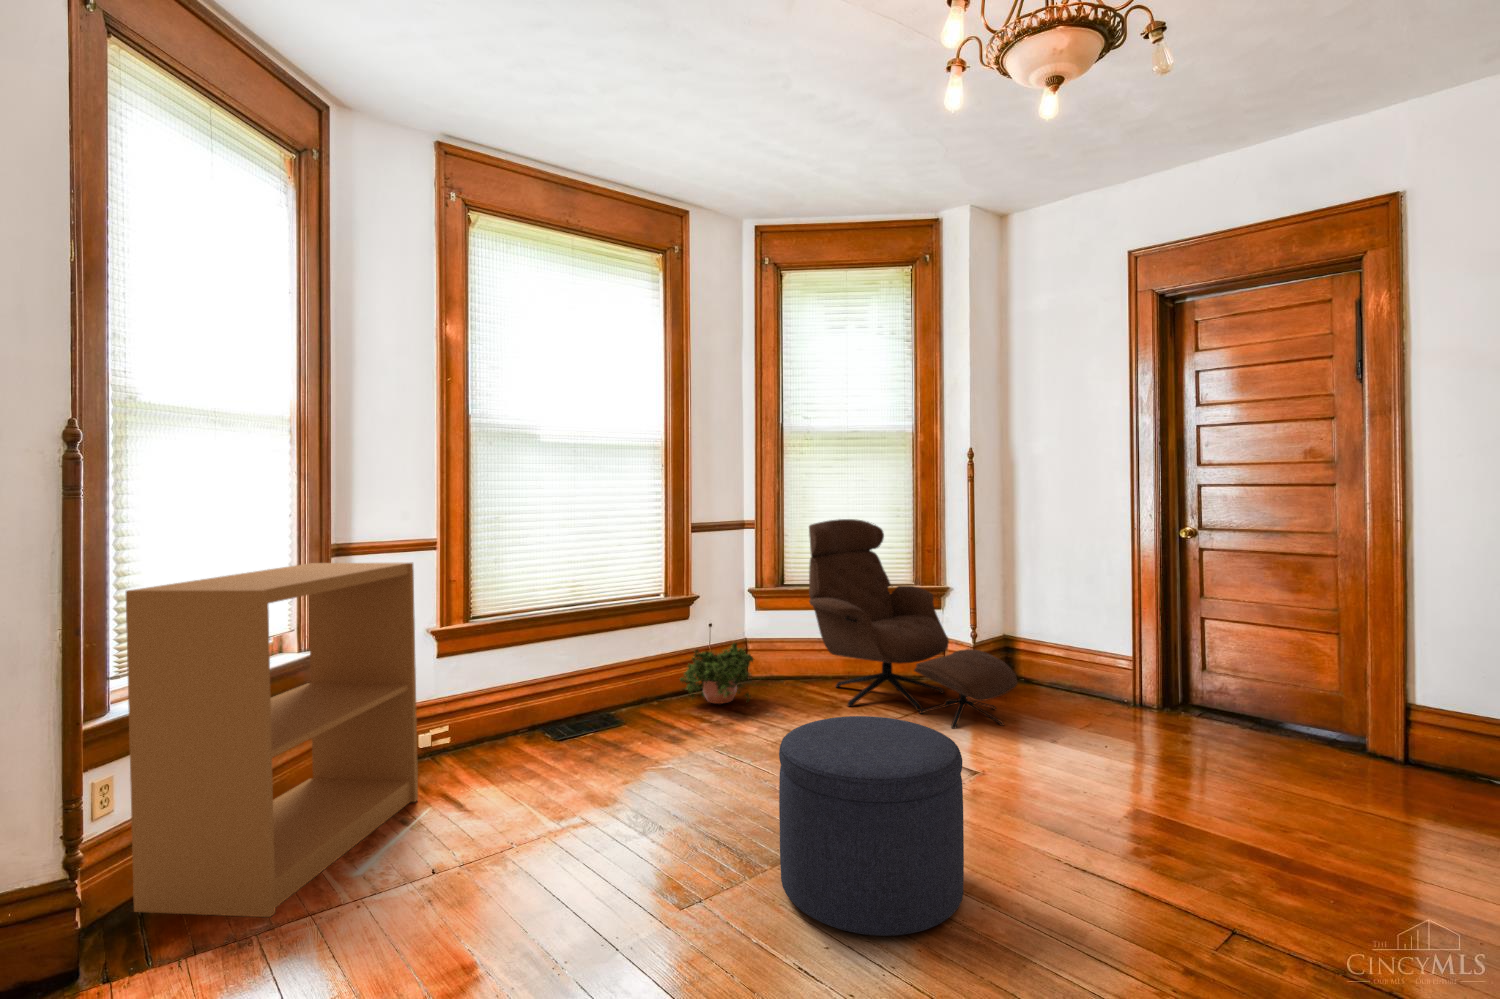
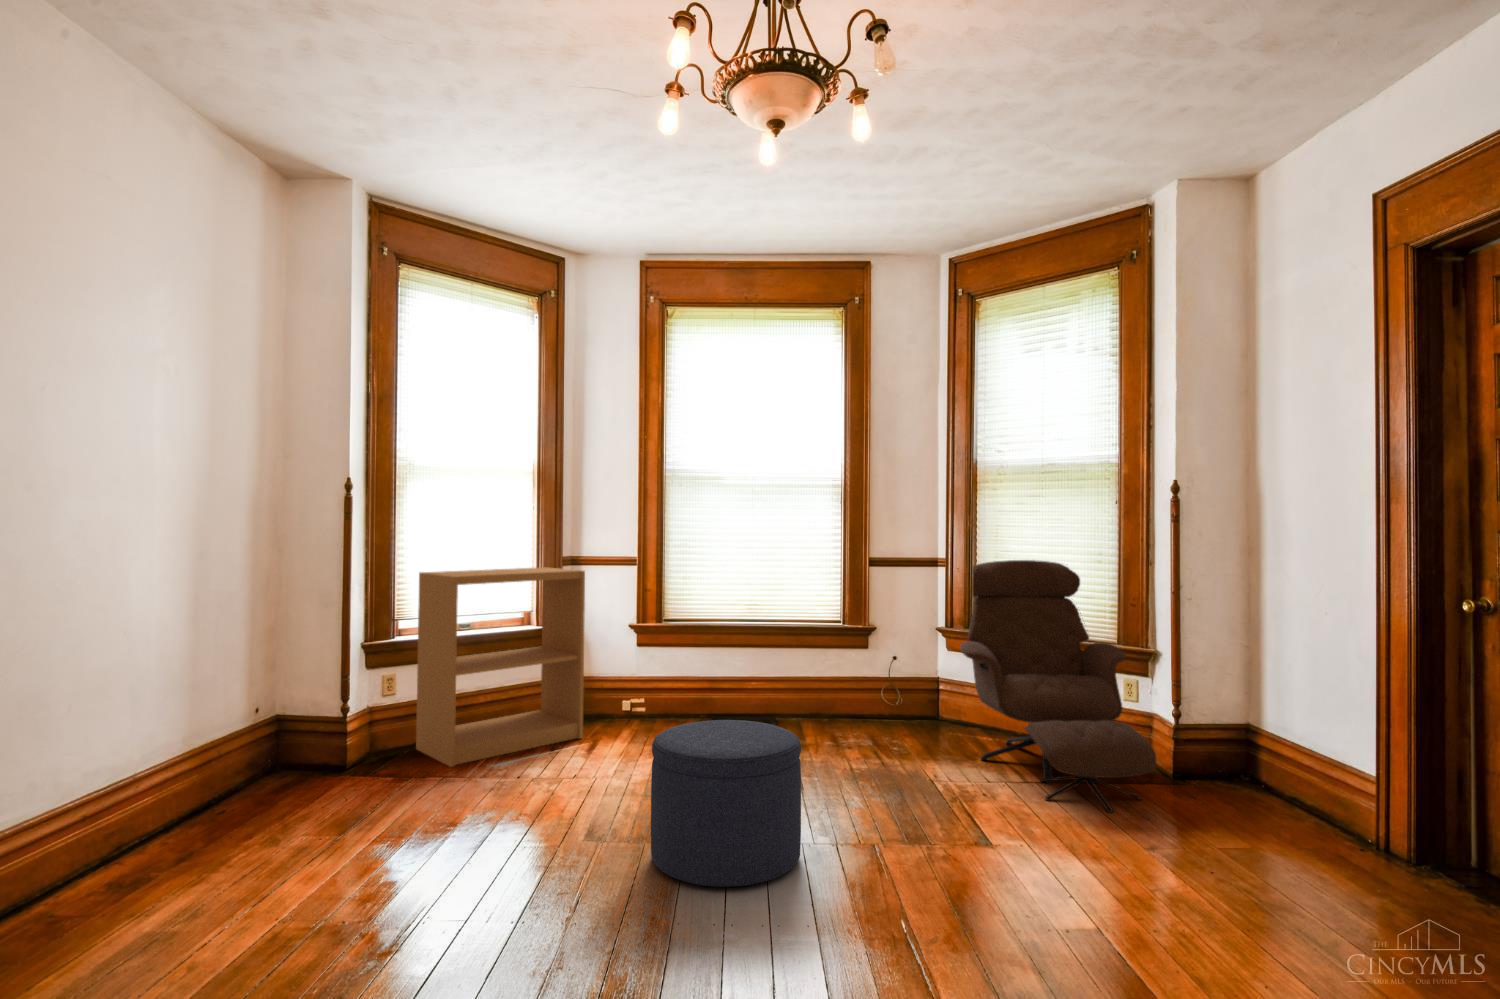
potted plant: present [680,643,754,704] -> none [834,675,909,737]

